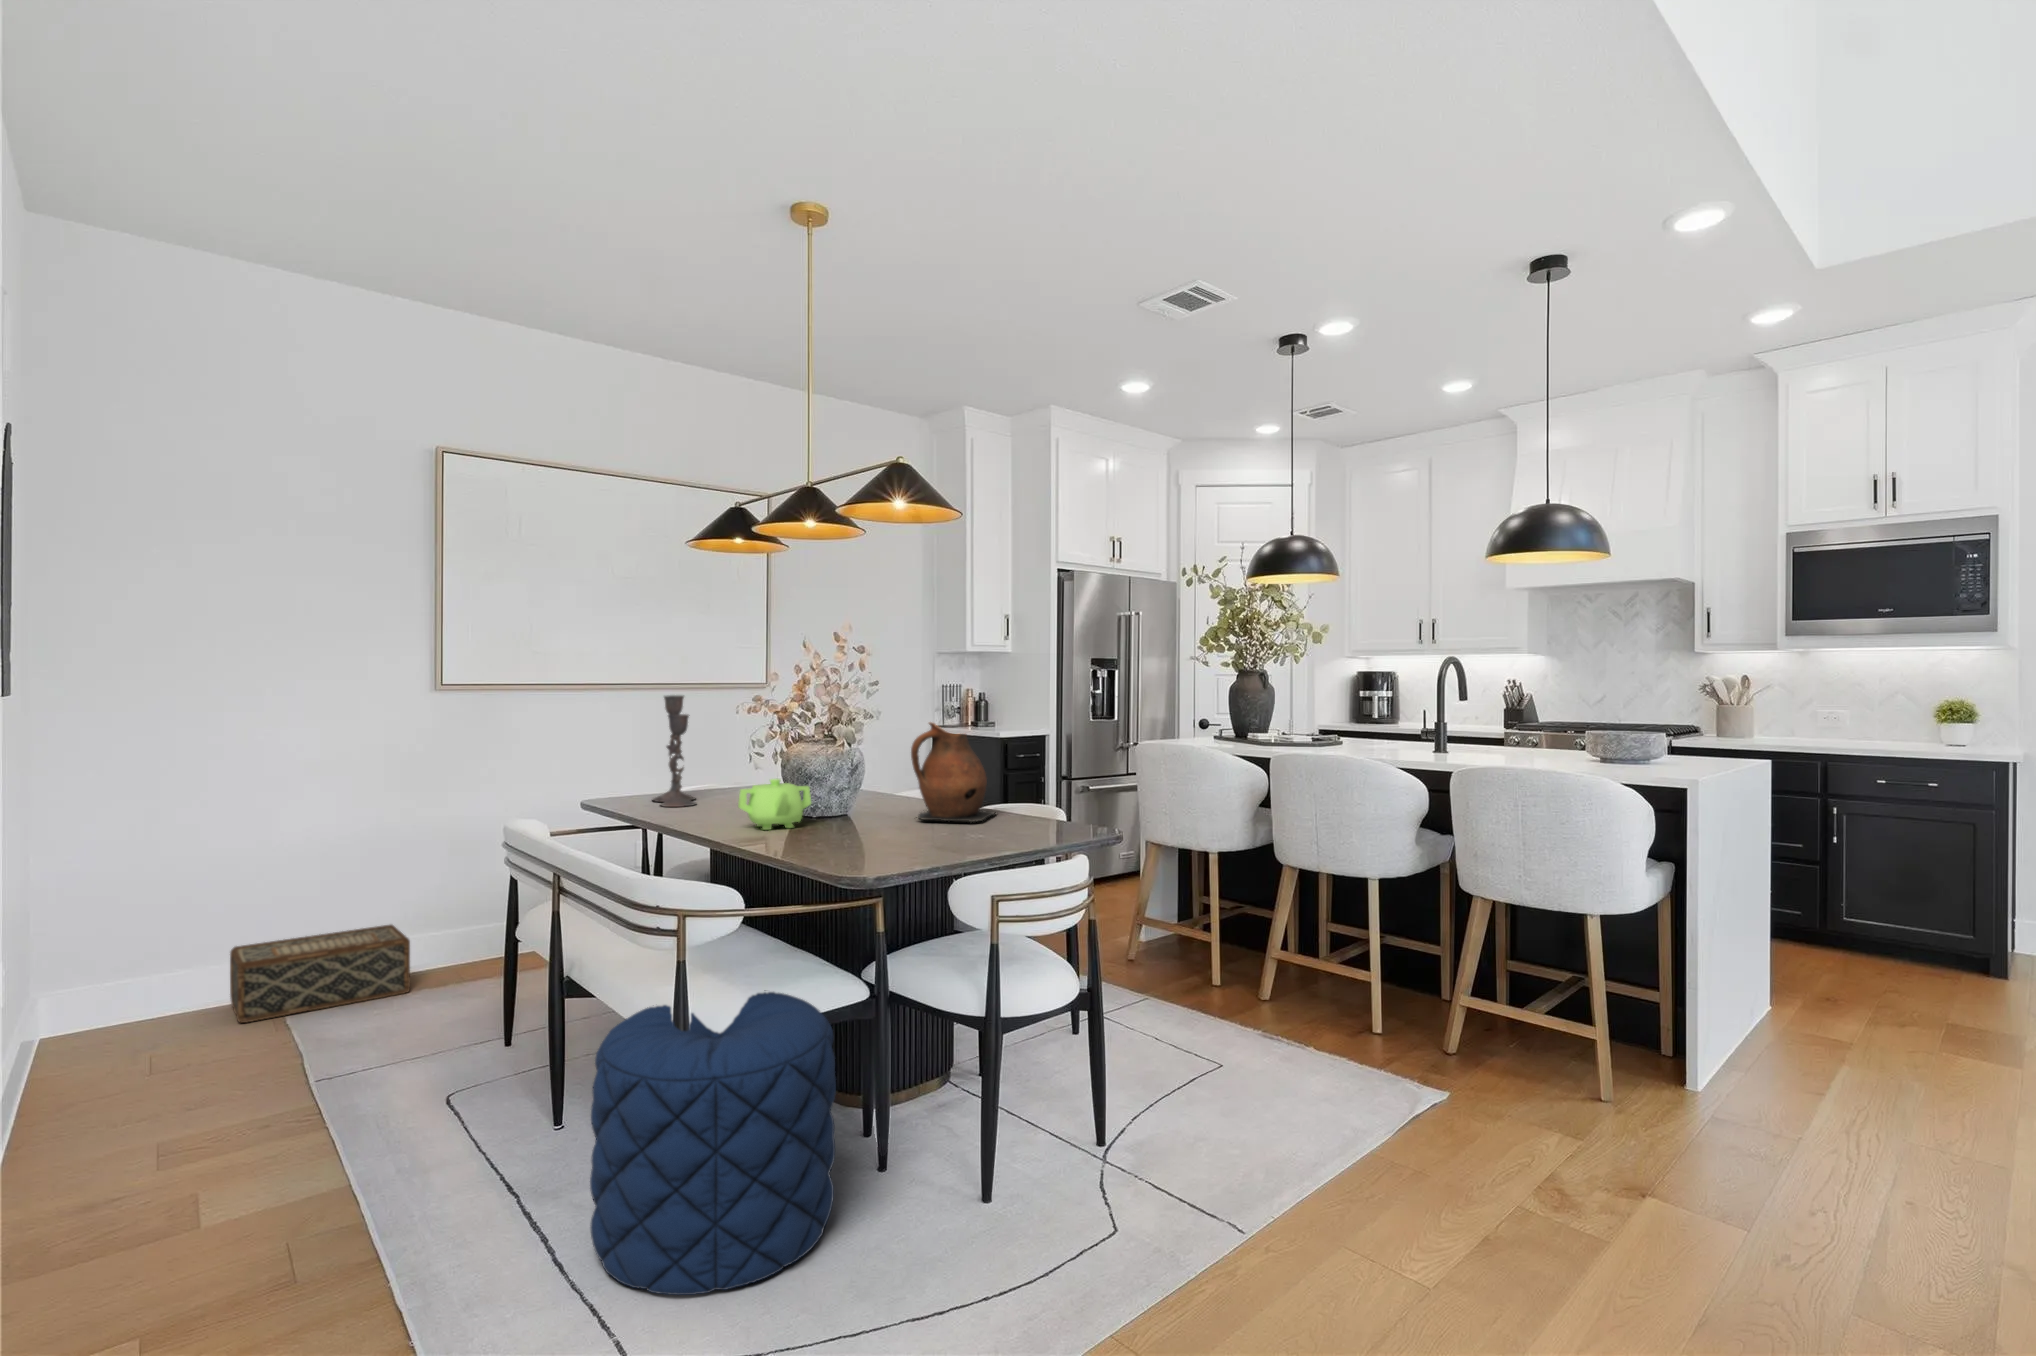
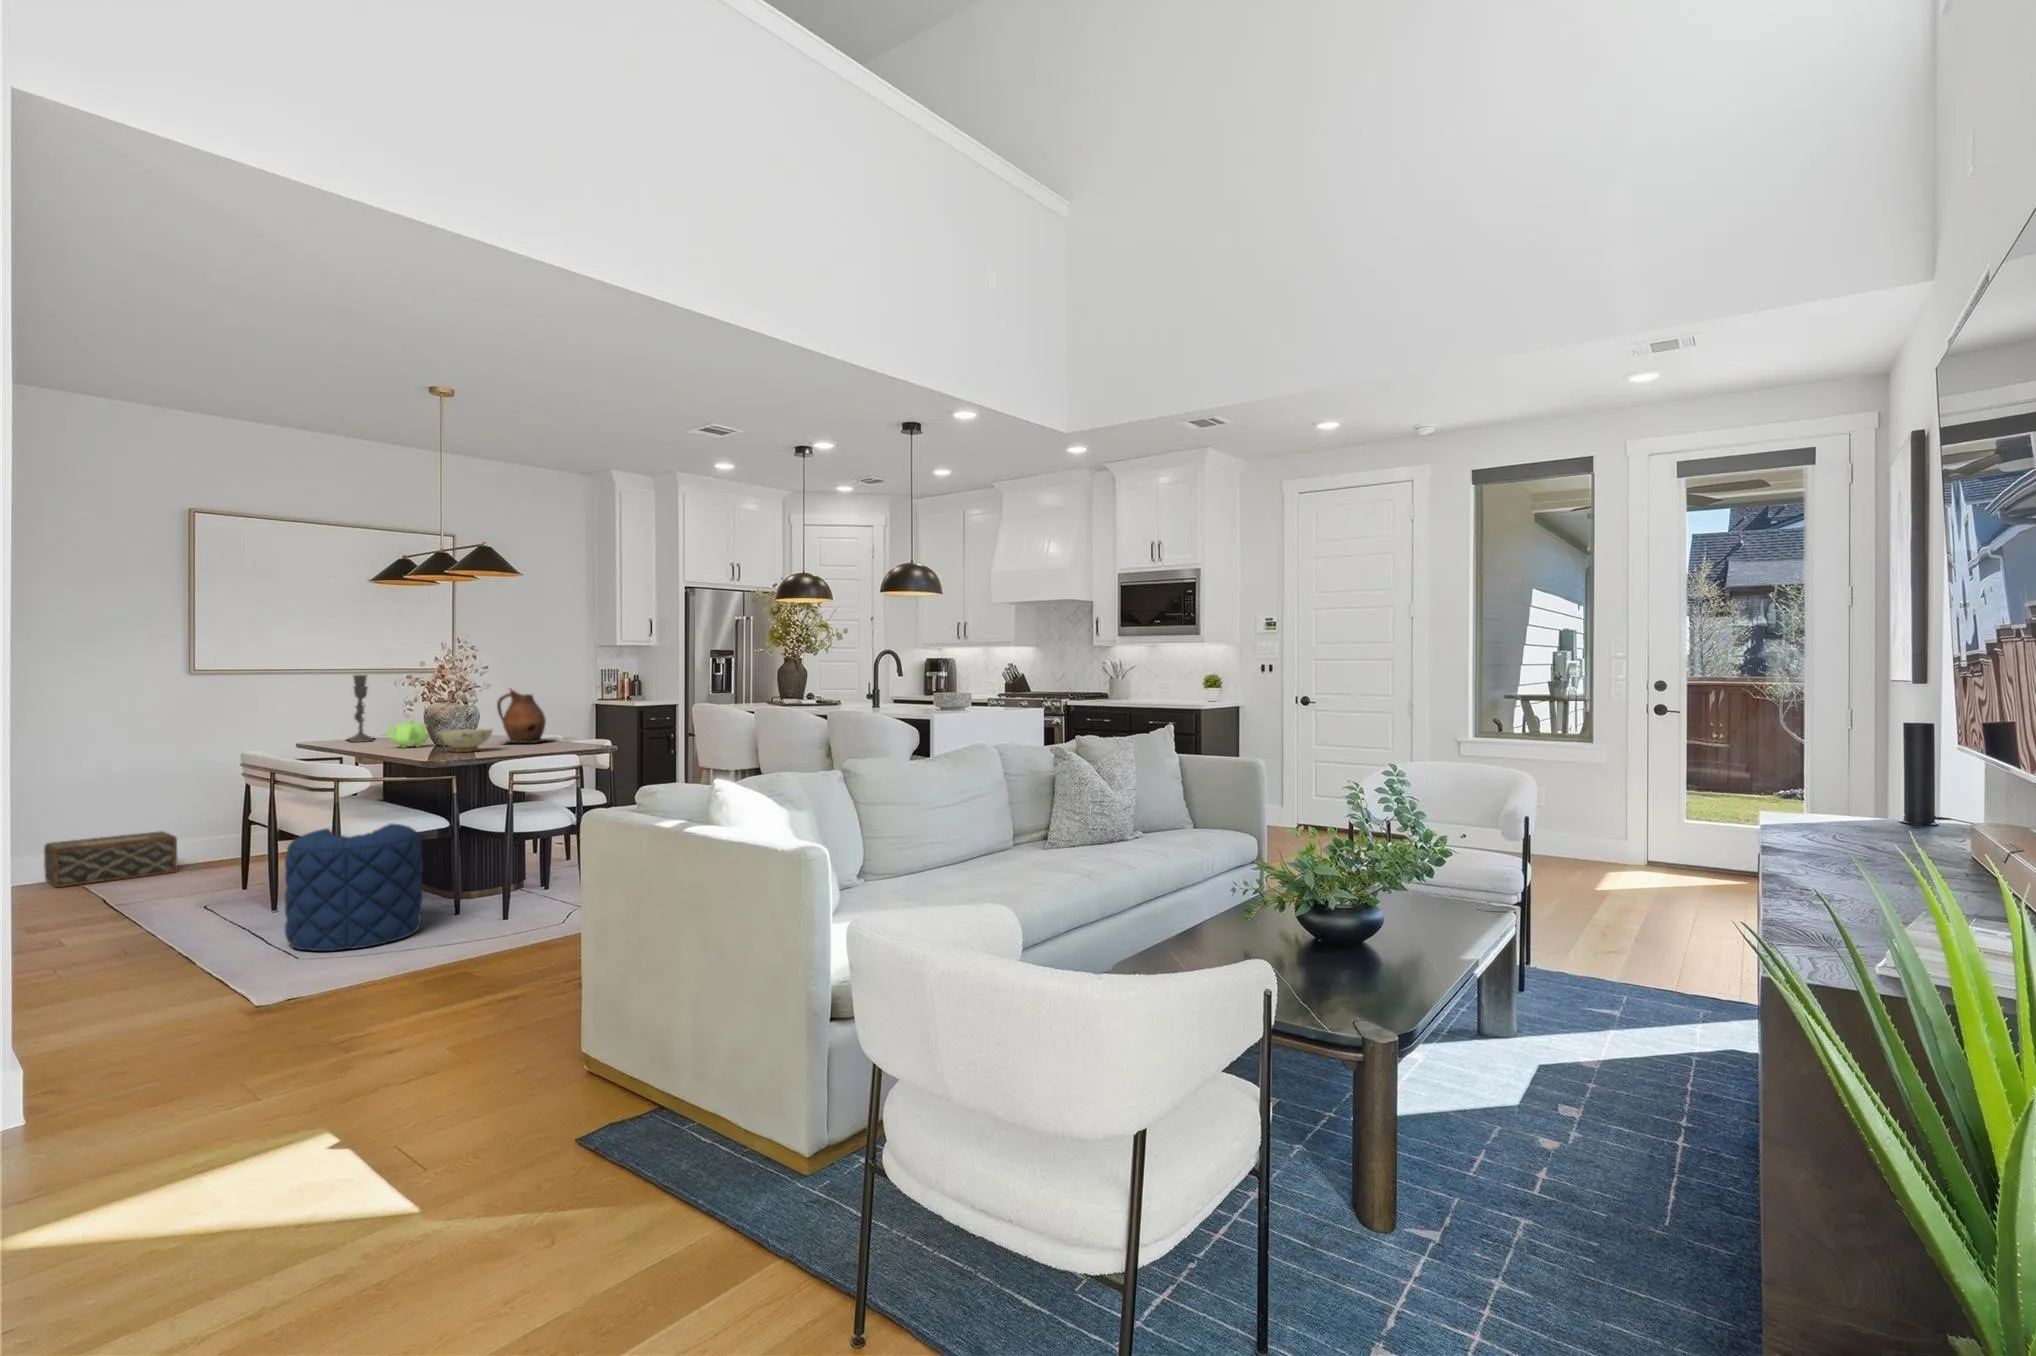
ceramic bowl: none [845,802,940,851] -> present [438,729,492,752]

